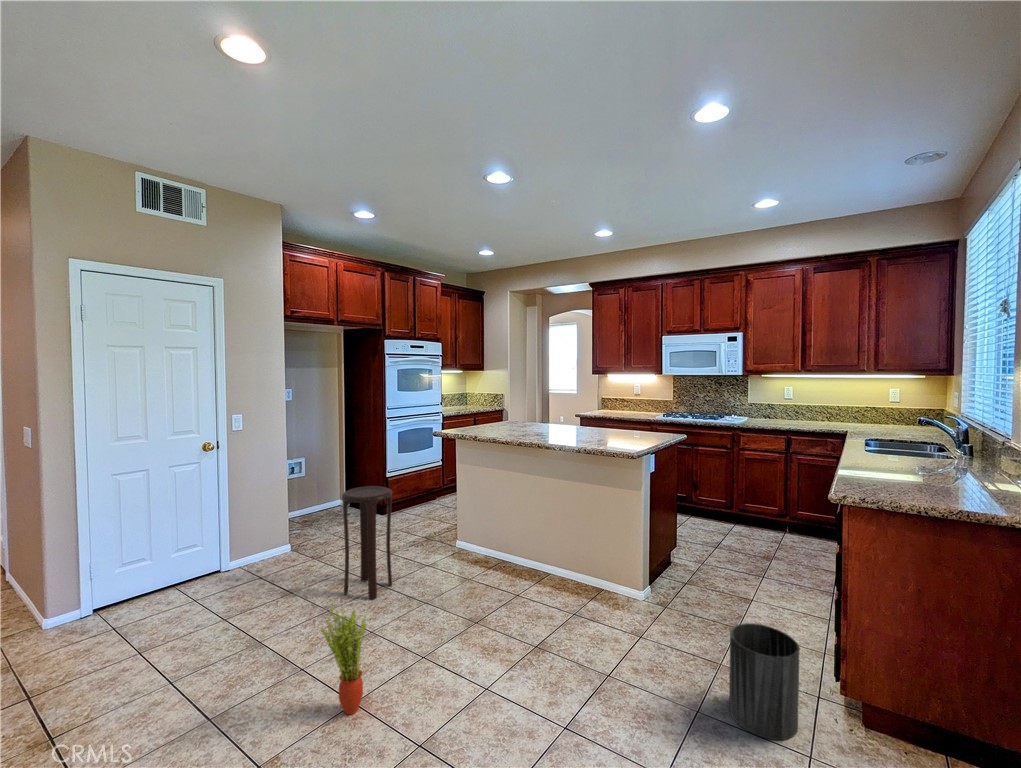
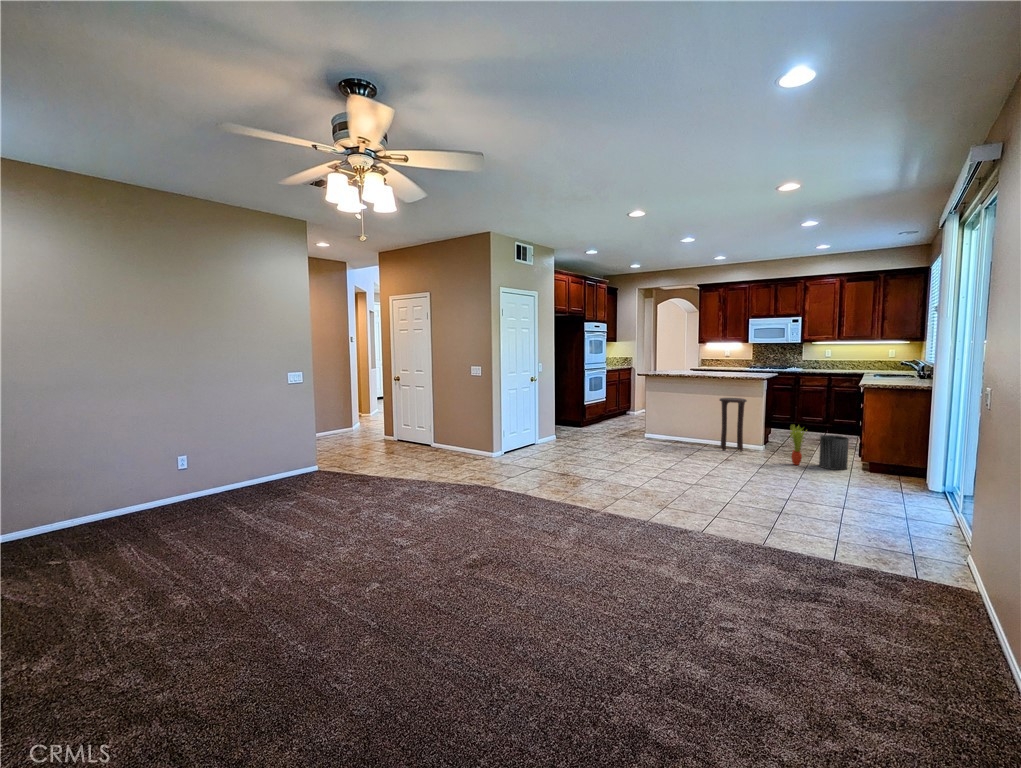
stool: present [342,486,392,599] -> present [720,398,747,451]
potted plant: present [321,606,367,714] -> present [790,426,807,465]

